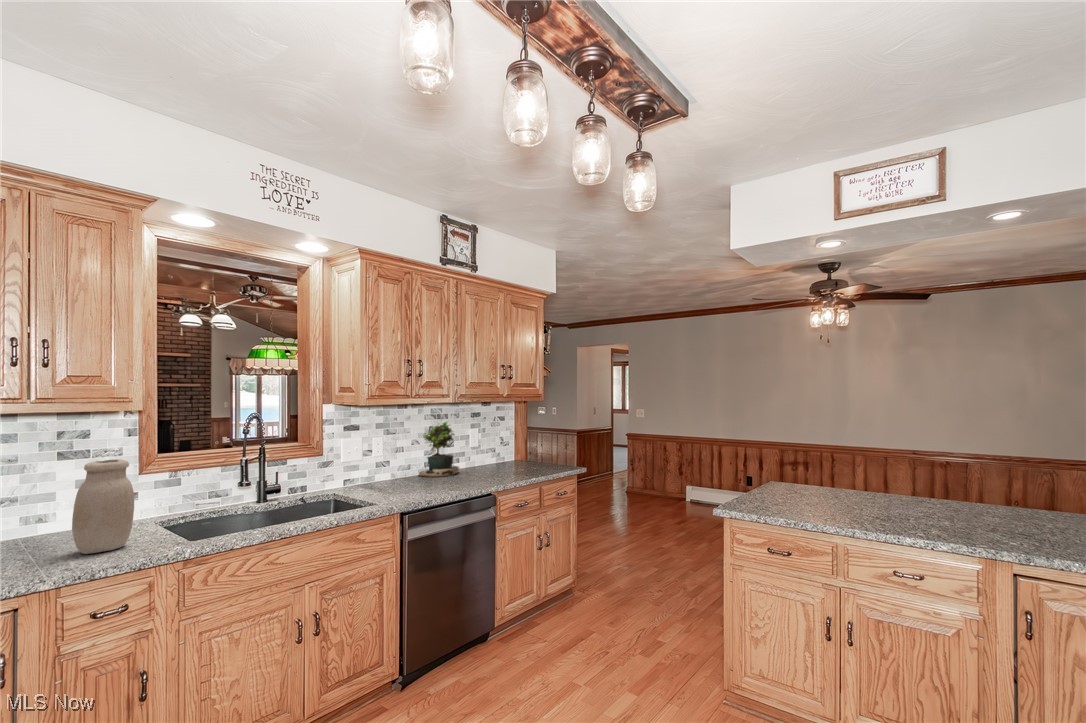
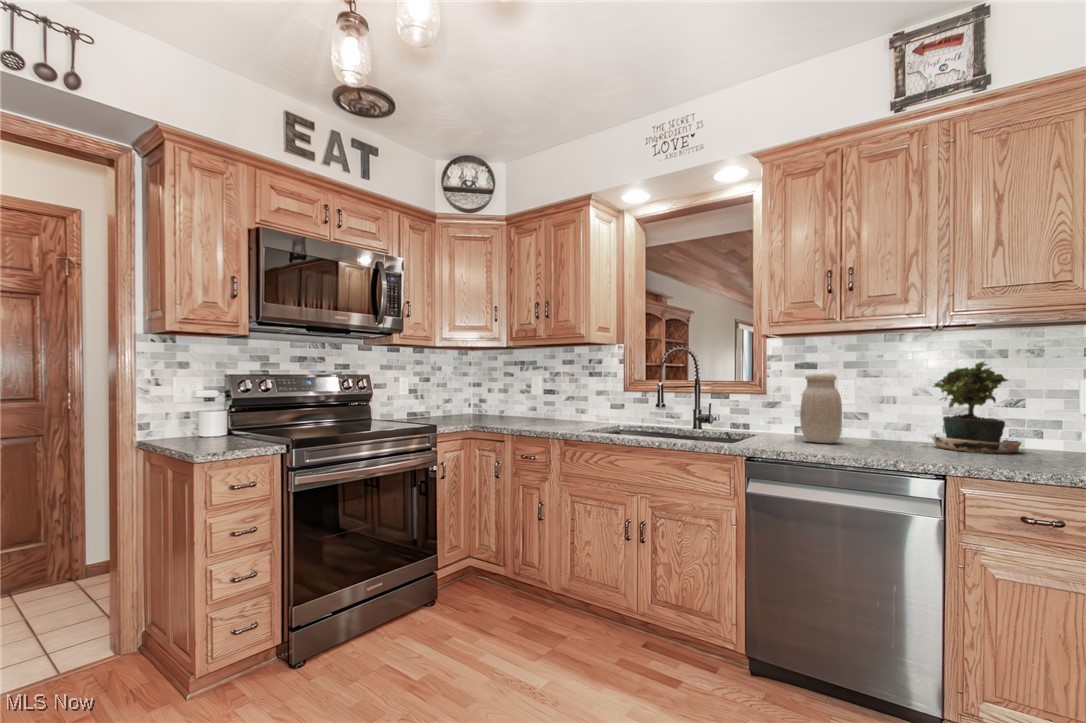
jar: present [72,459,134,554] -> present [800,373,842,443]

